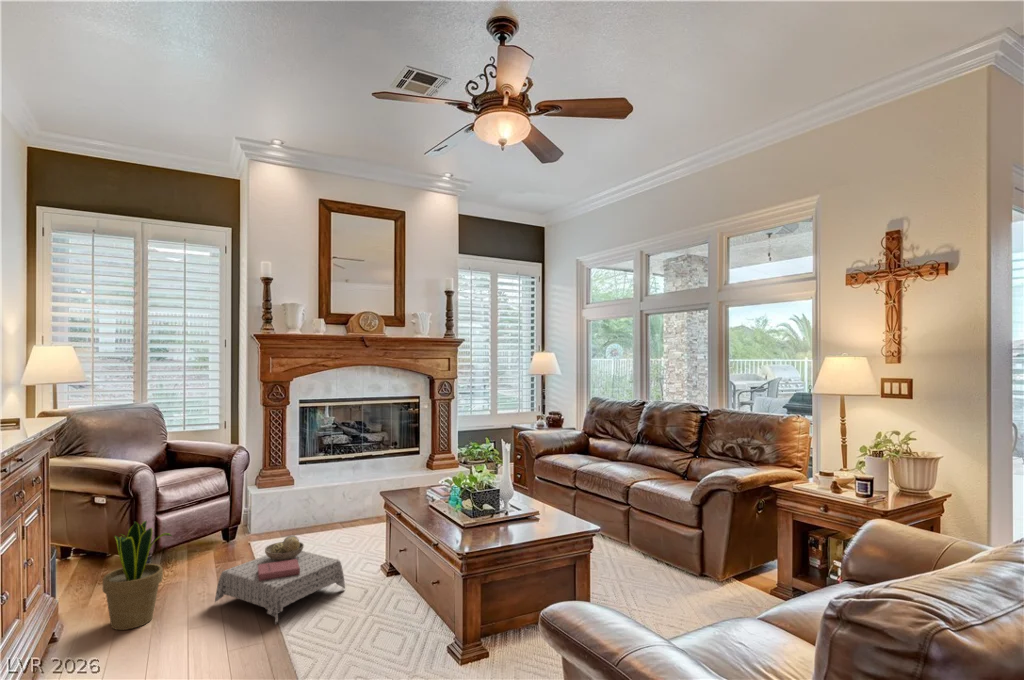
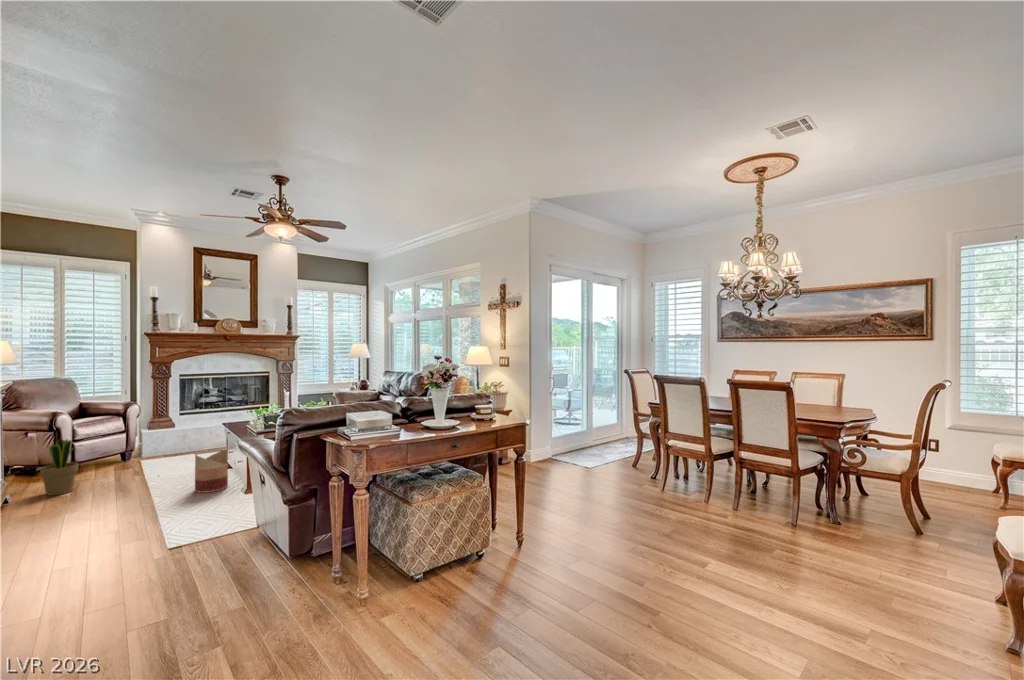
ottoman: present [215,535,345,624] -> none [112,447,196,488]
basket: none [359,558,415,651] -> present [195,449,228,493]

